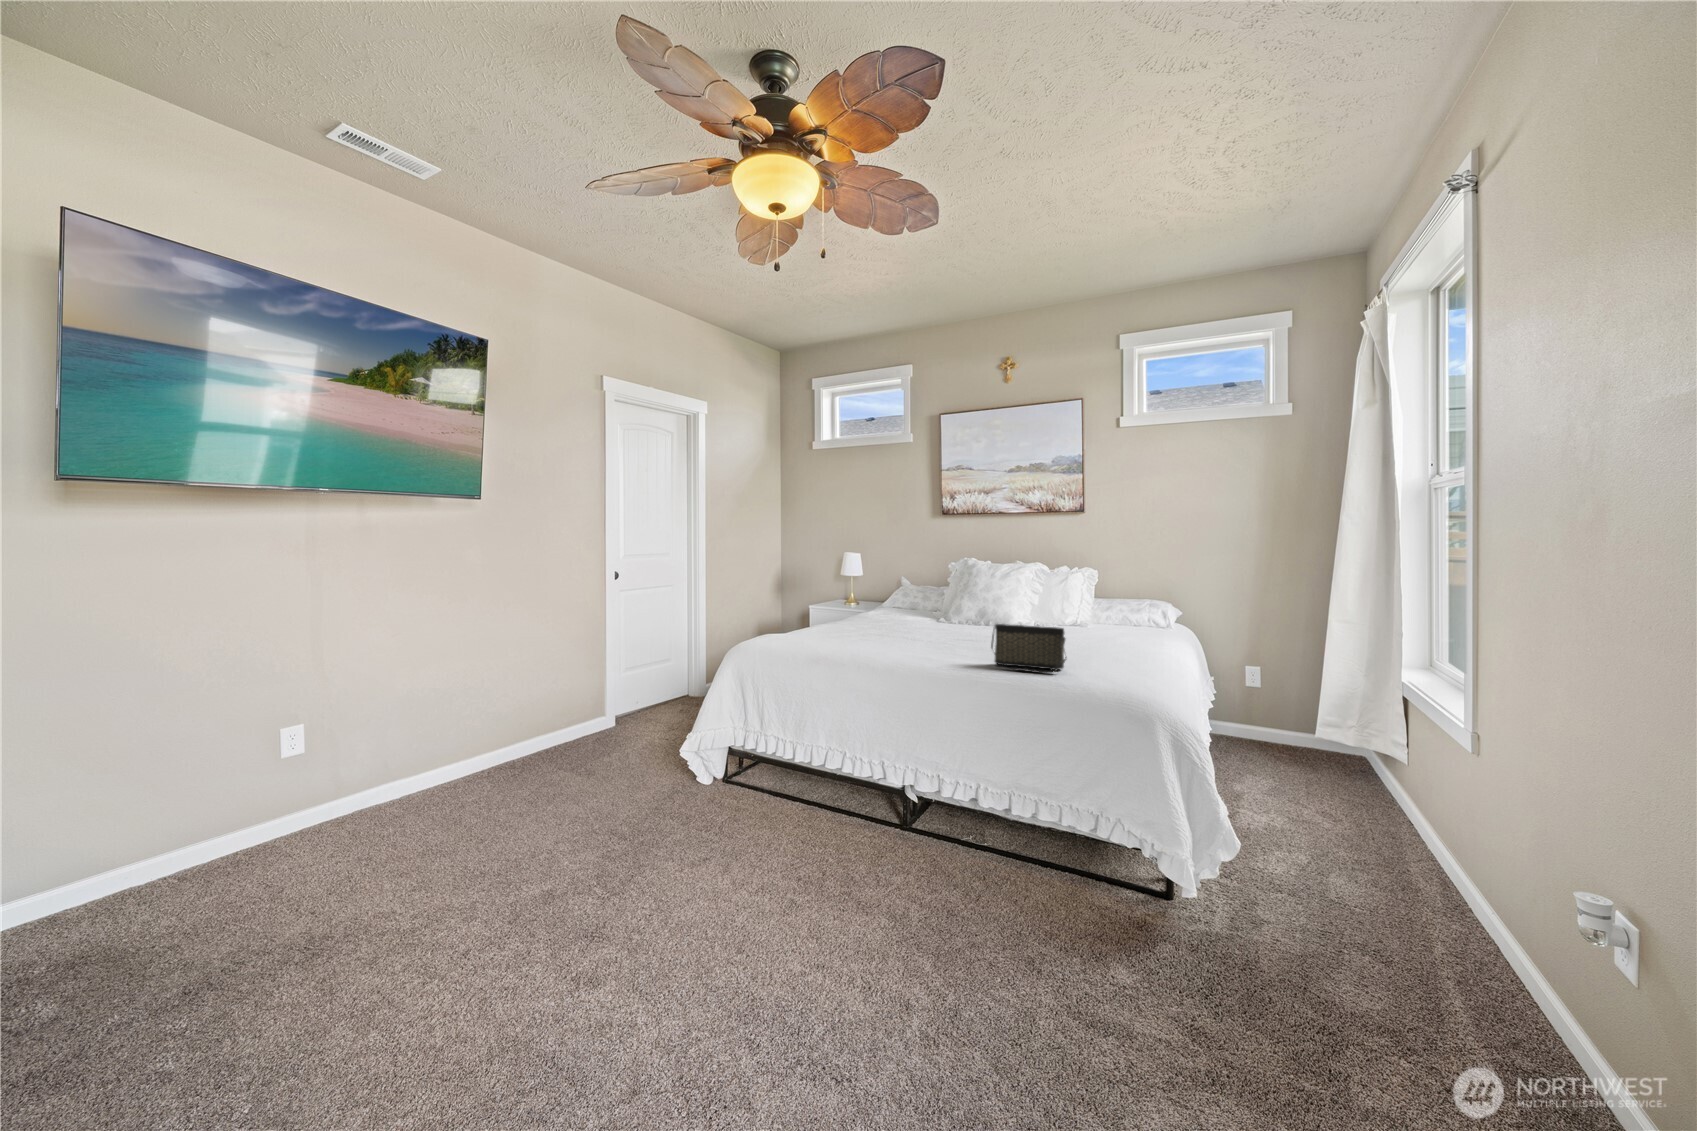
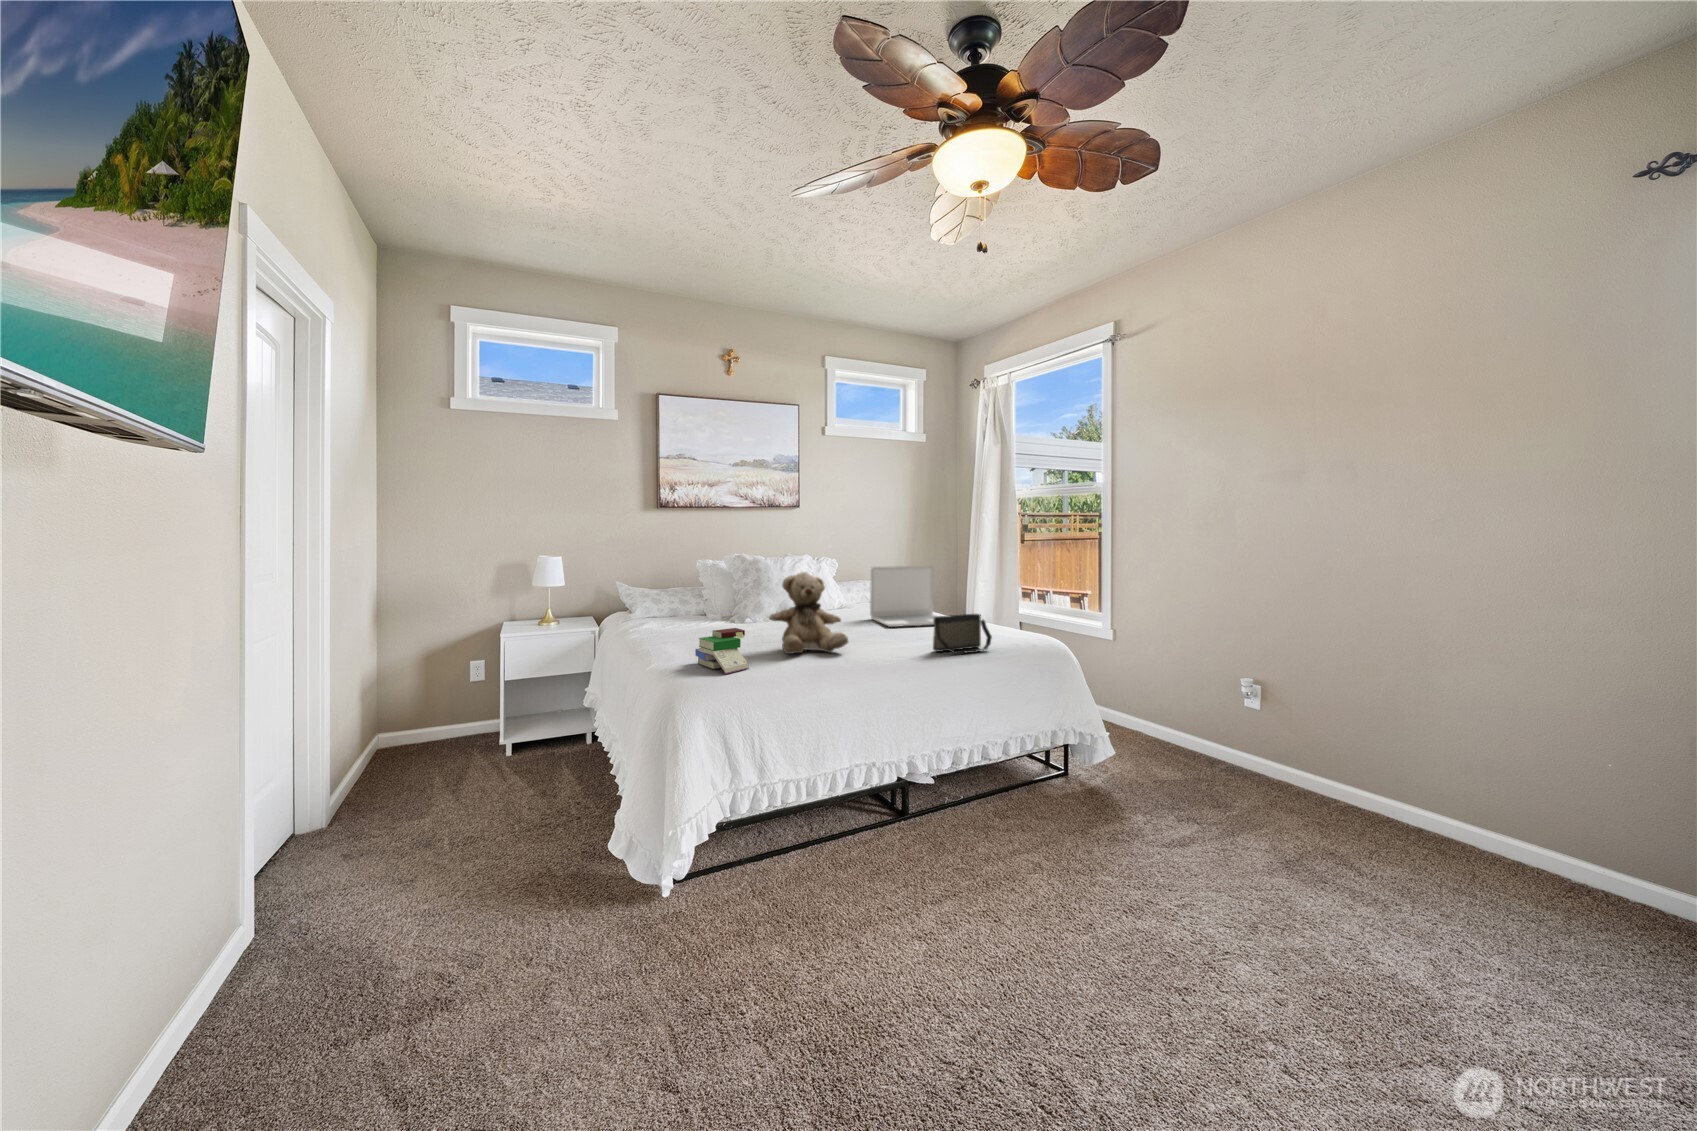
teddy bear: none [863,569,938,648] -> present [769,572,848,654]
laptop: none [1049,573,1155,649] -> present [870,566,936,627]
book: none [787,613,836,646] -> present [695,628,749,674]

